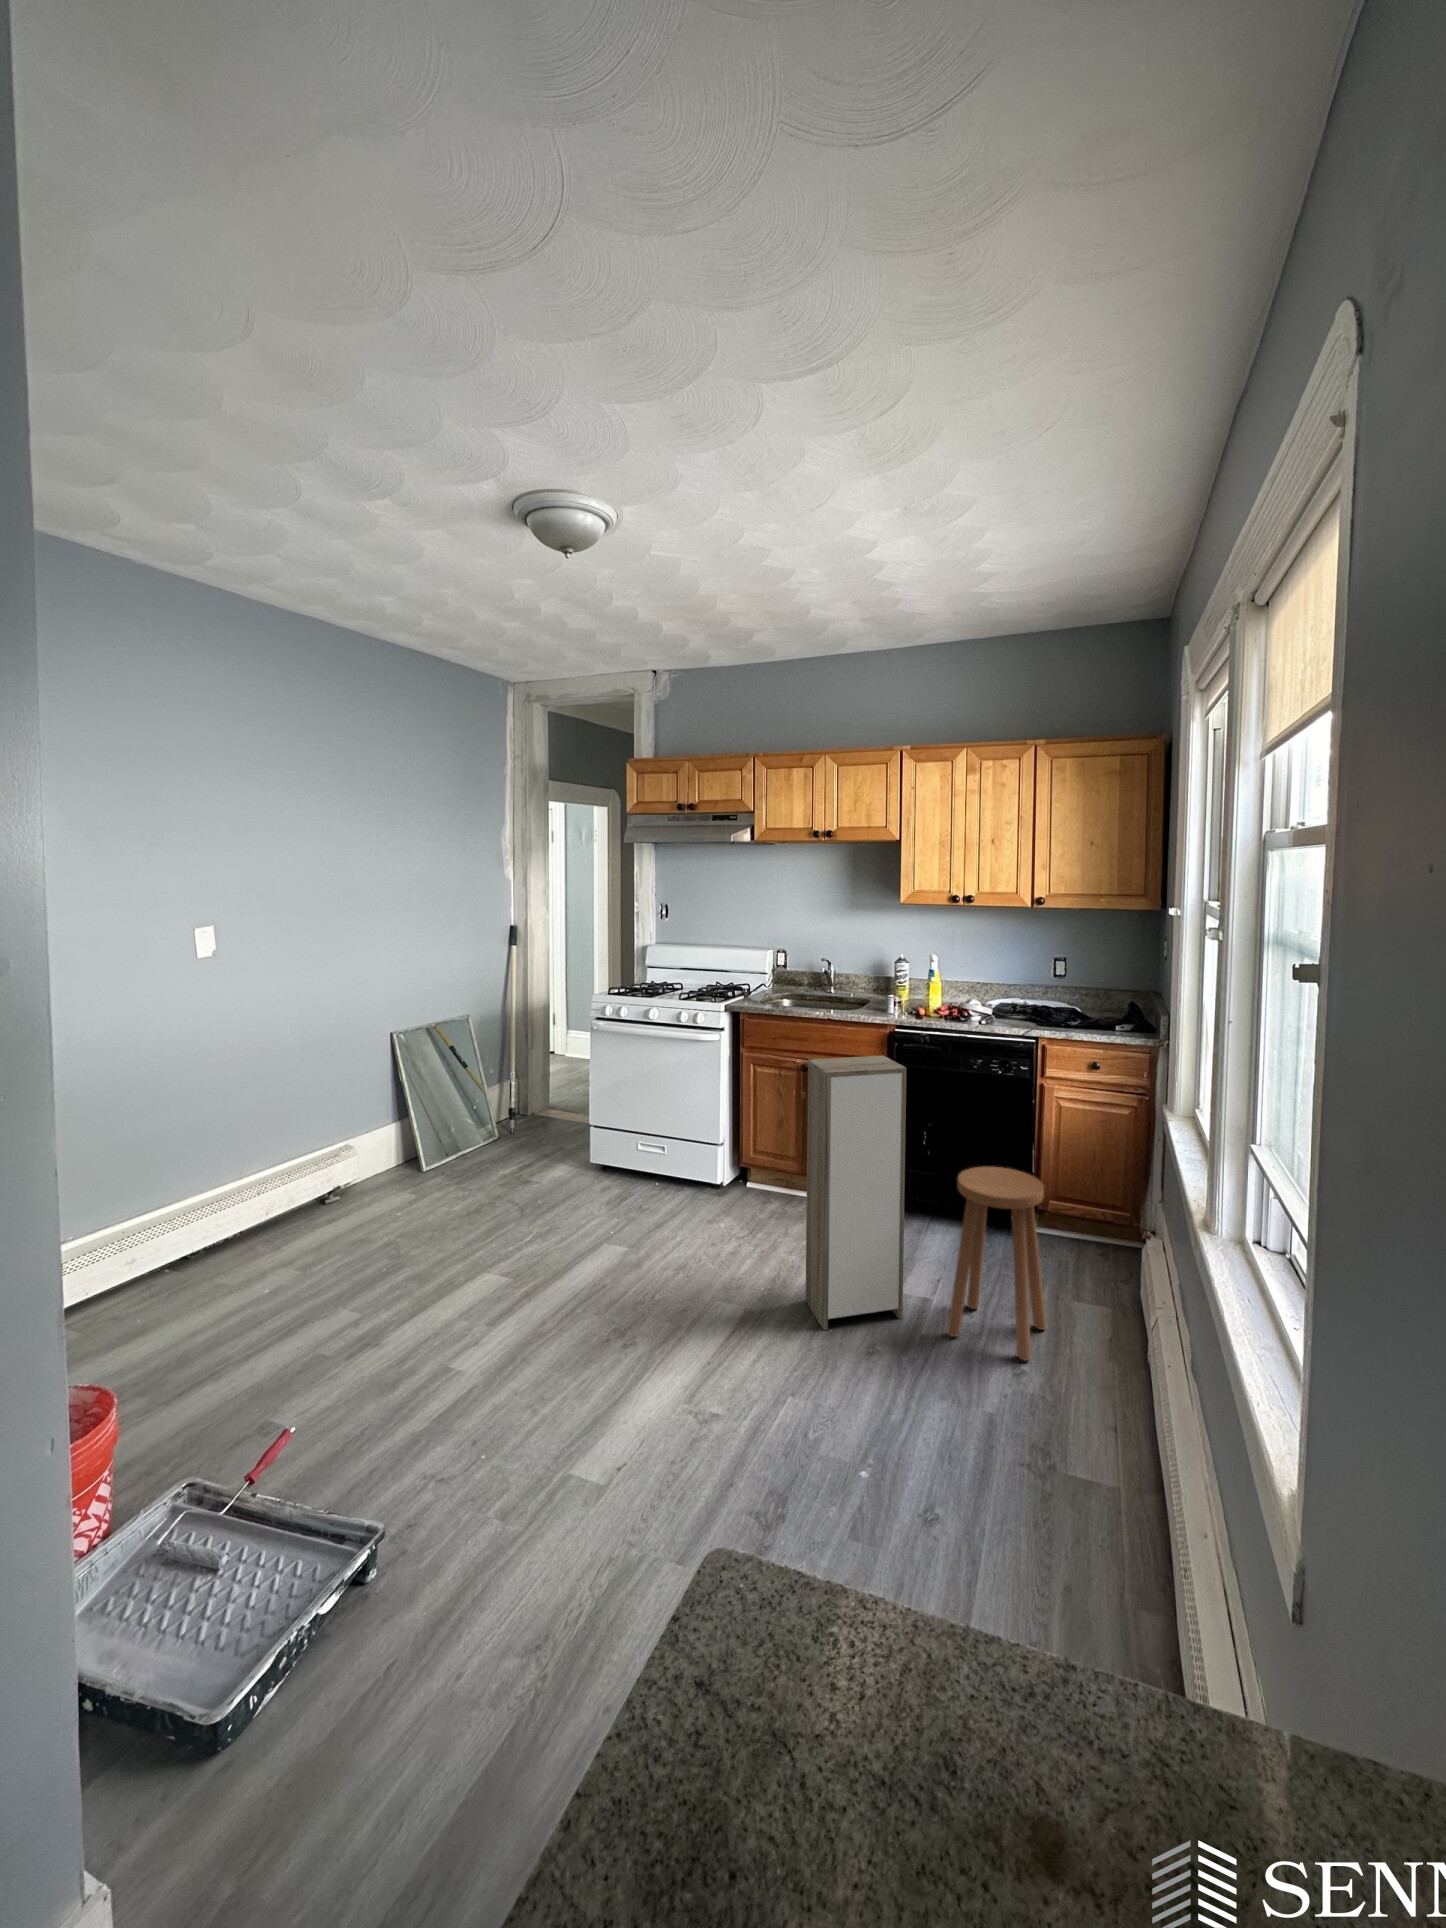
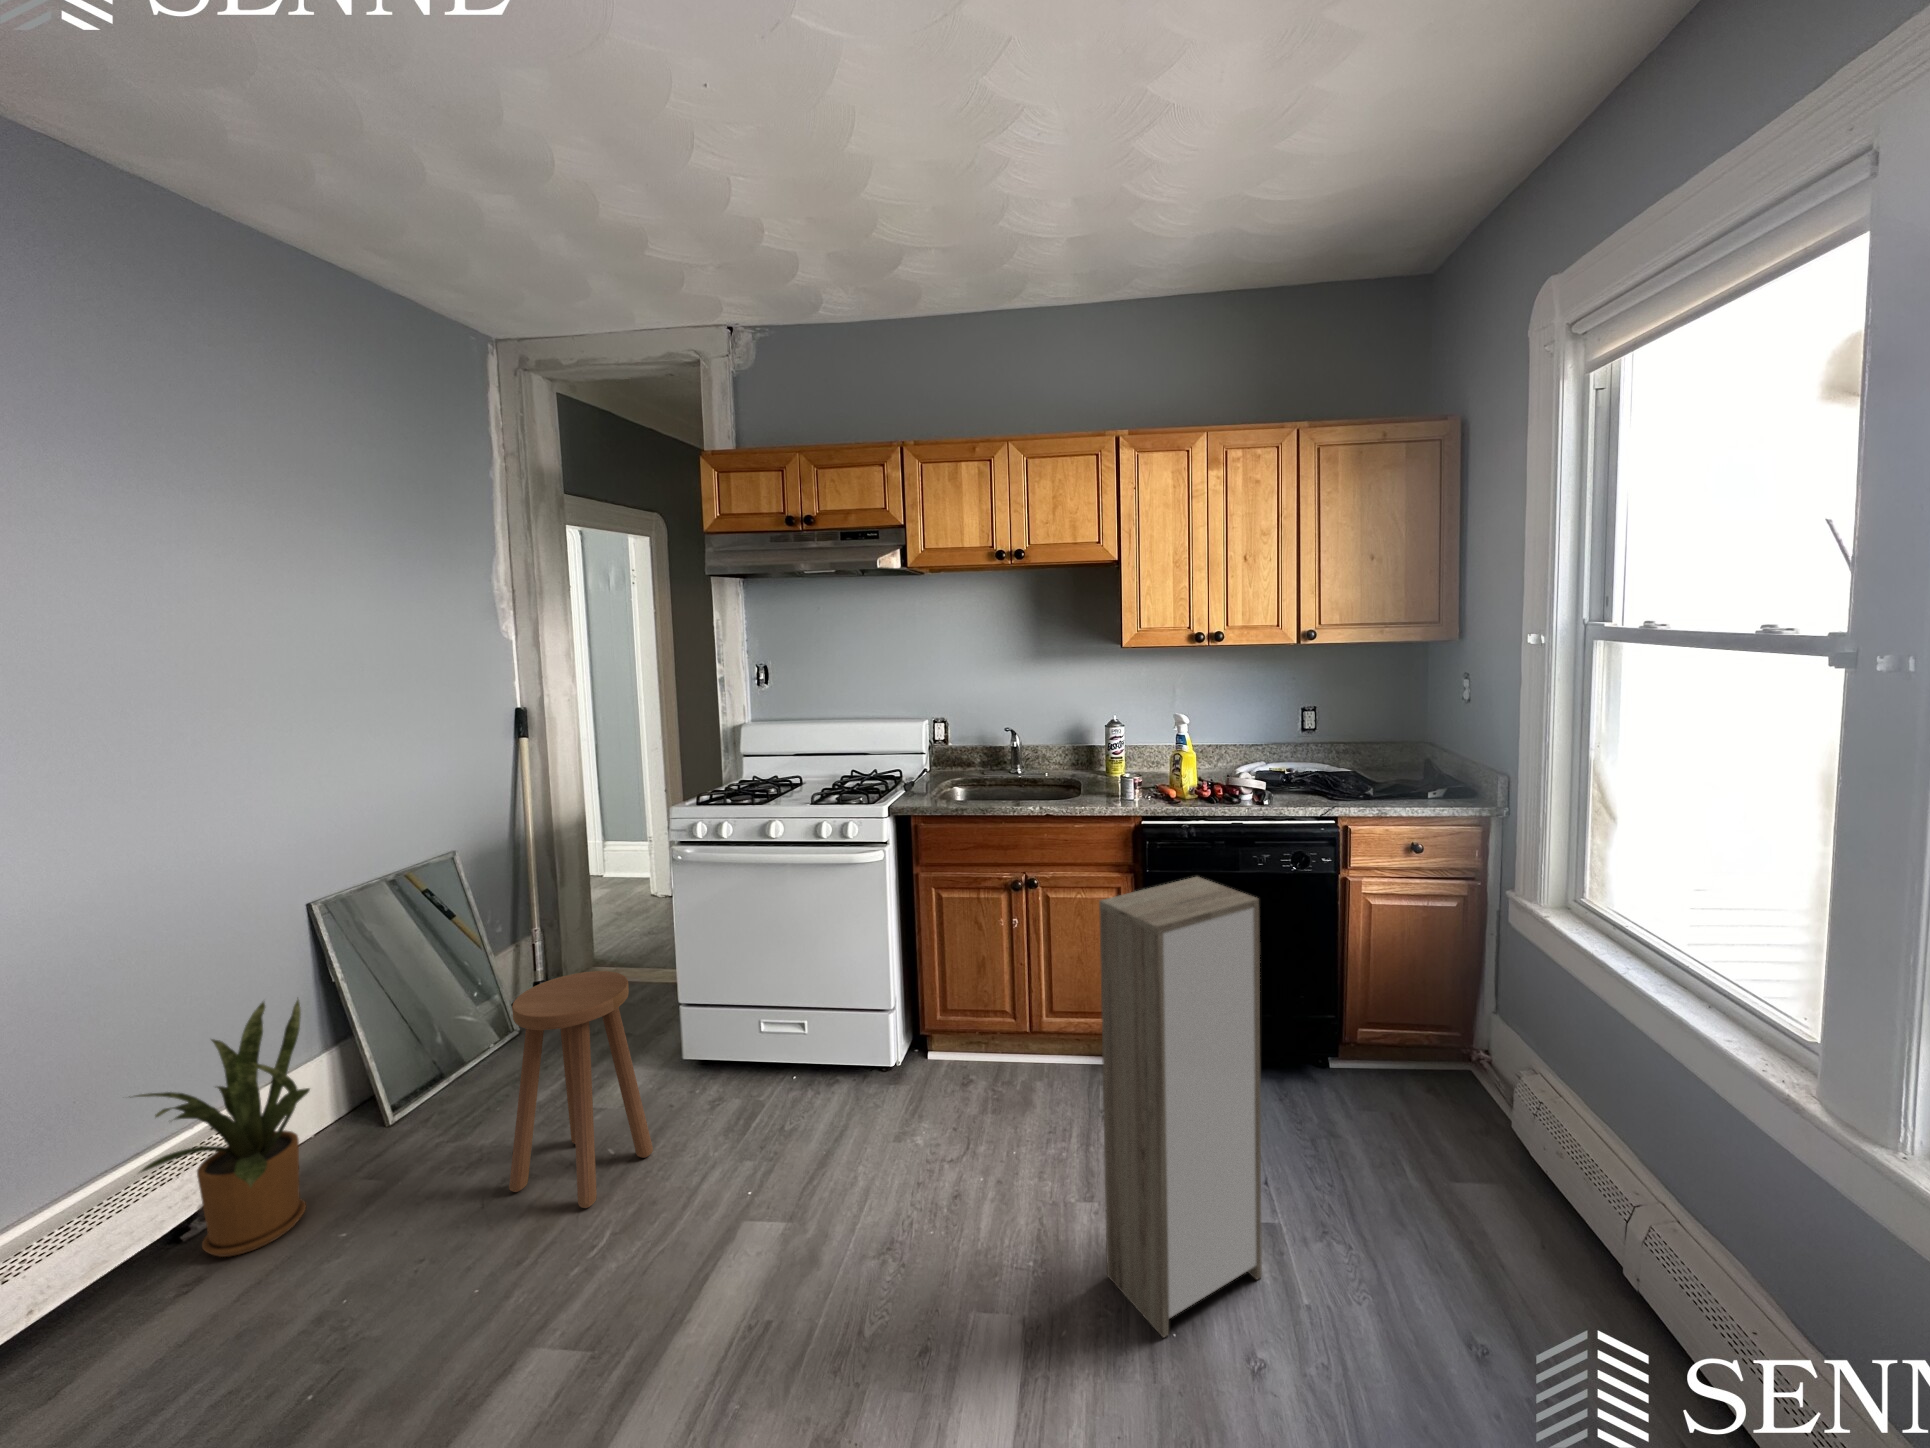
house plant: none [305,1080,387,1214] -> present [130,1000,310,1257]
stool: present [947,1167,1046,1361] -> present [509,971,653,1208]

